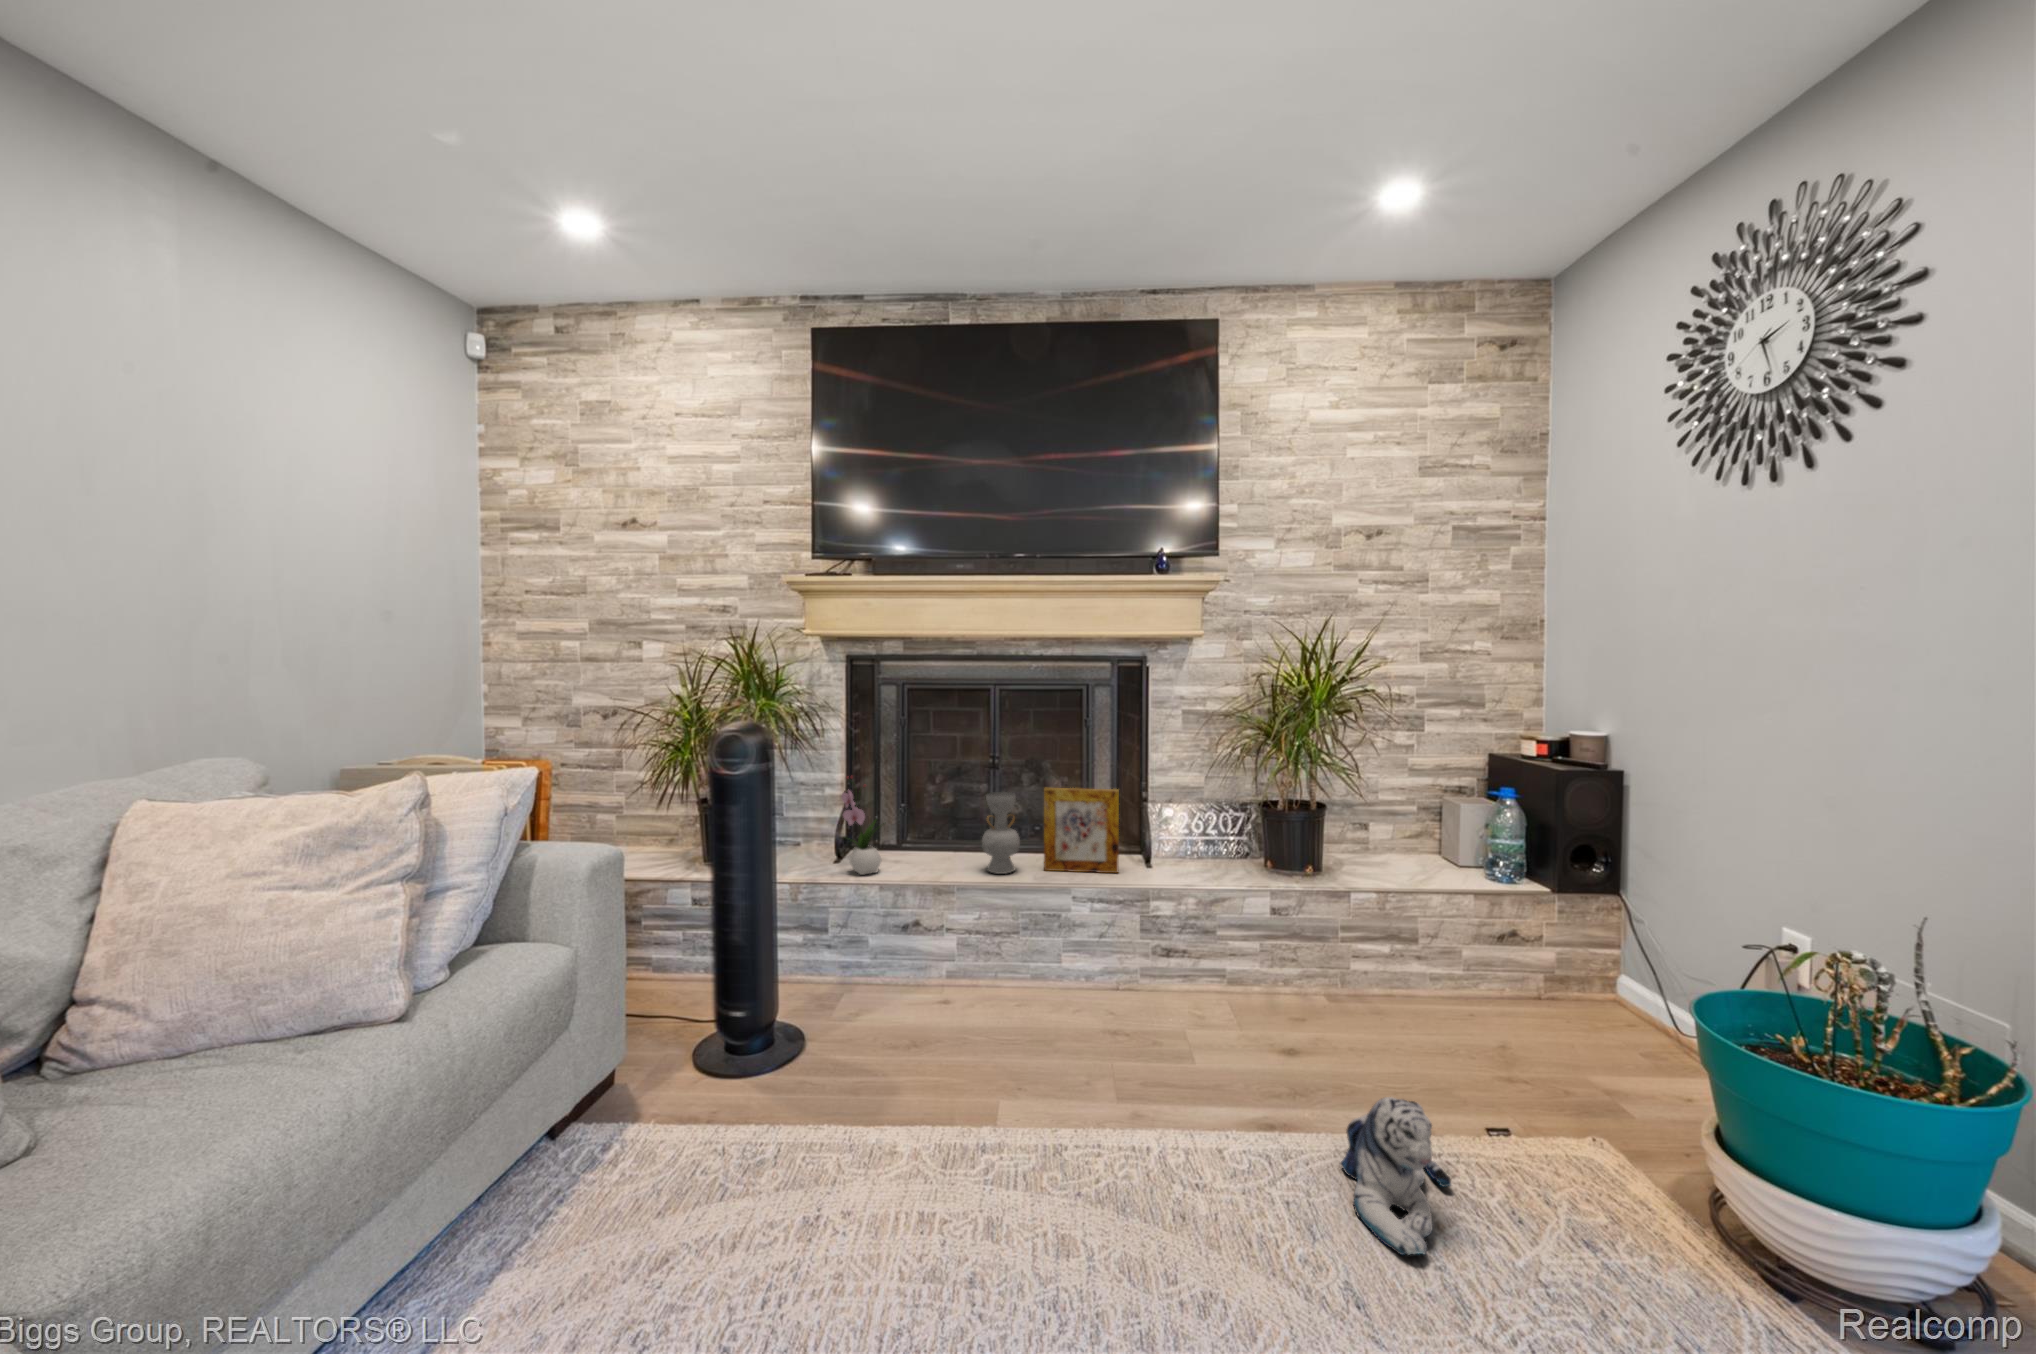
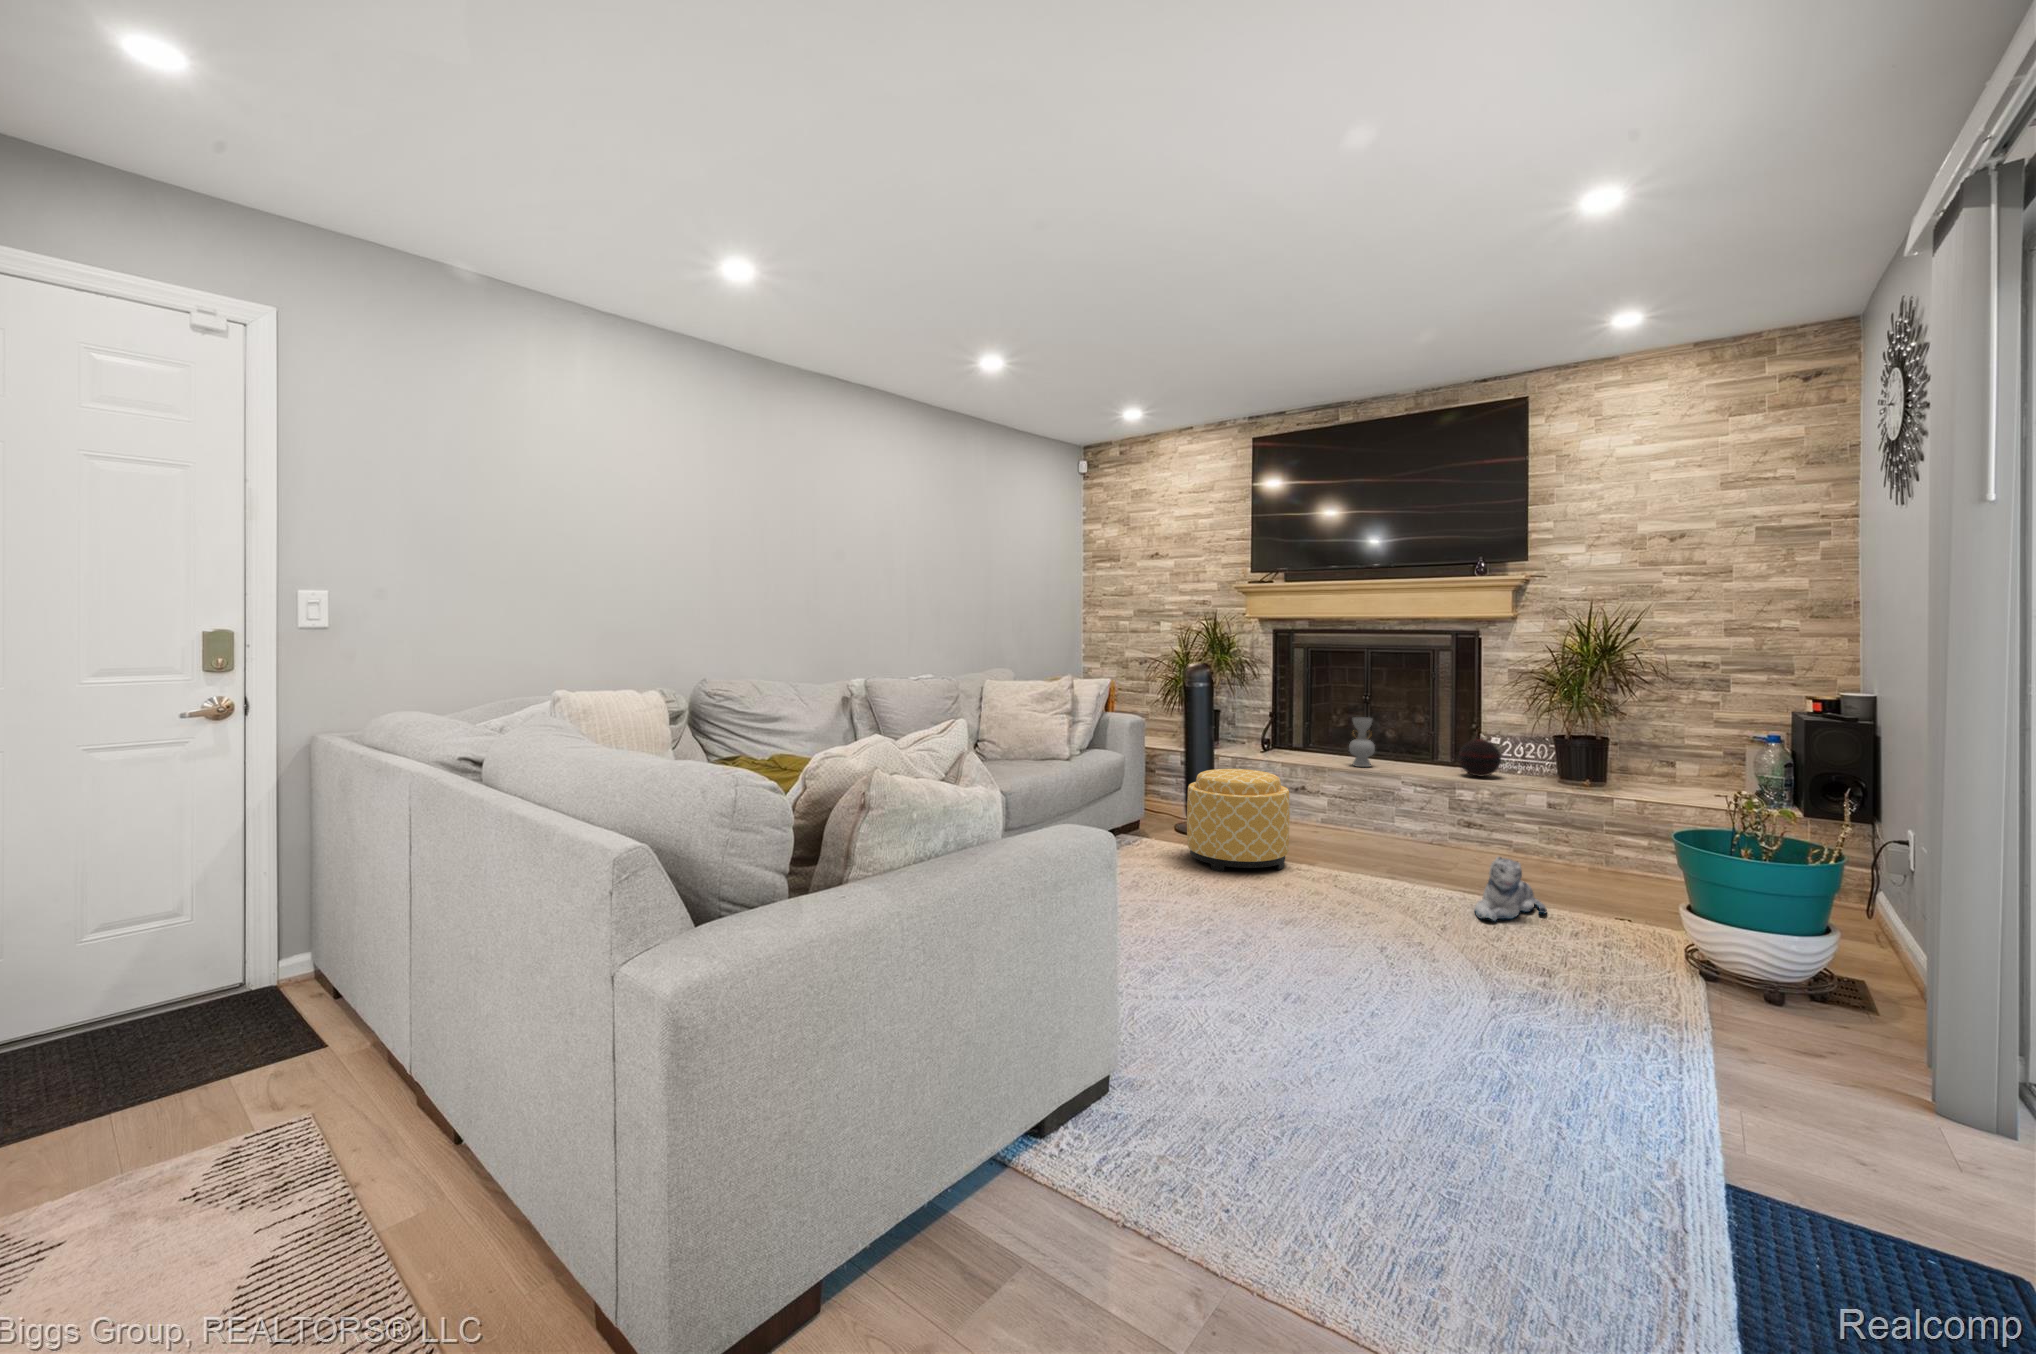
flower arrangement: present [841,776,884,875] -> none [1263,701,1289,760]
picture frame: present [1044,788,1119,873] -> none [1391,716,1444,774]
decorative orb: none [1139,817,1195,873] -> present [1459,739,1501,777]
ottoman: none [751,950,969,1233] -> present [1187,769,1290,872]

